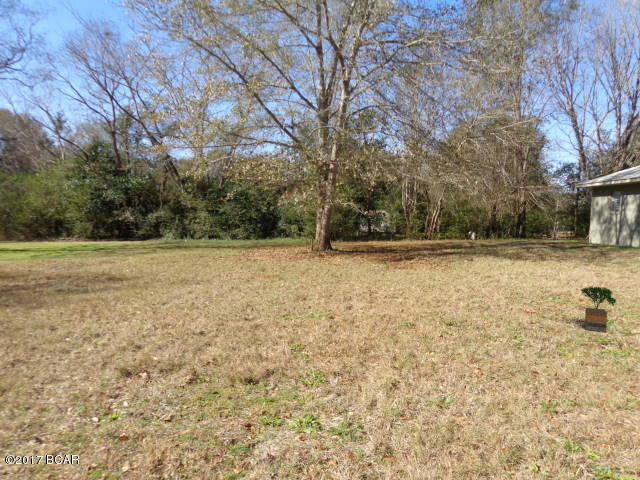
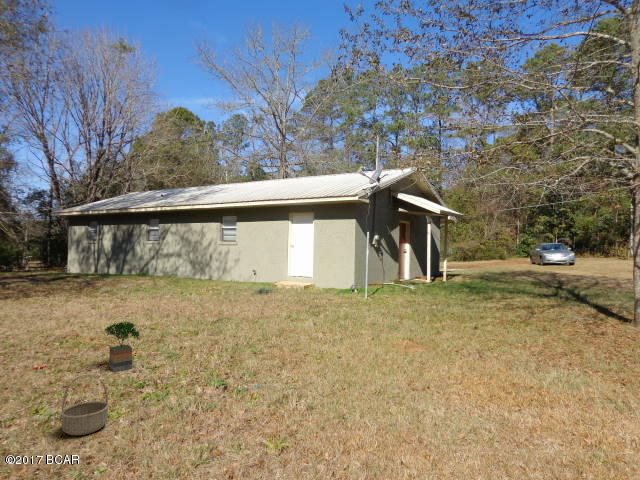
basket: none [524,316,563,363] -> present [61,375,109,435]

